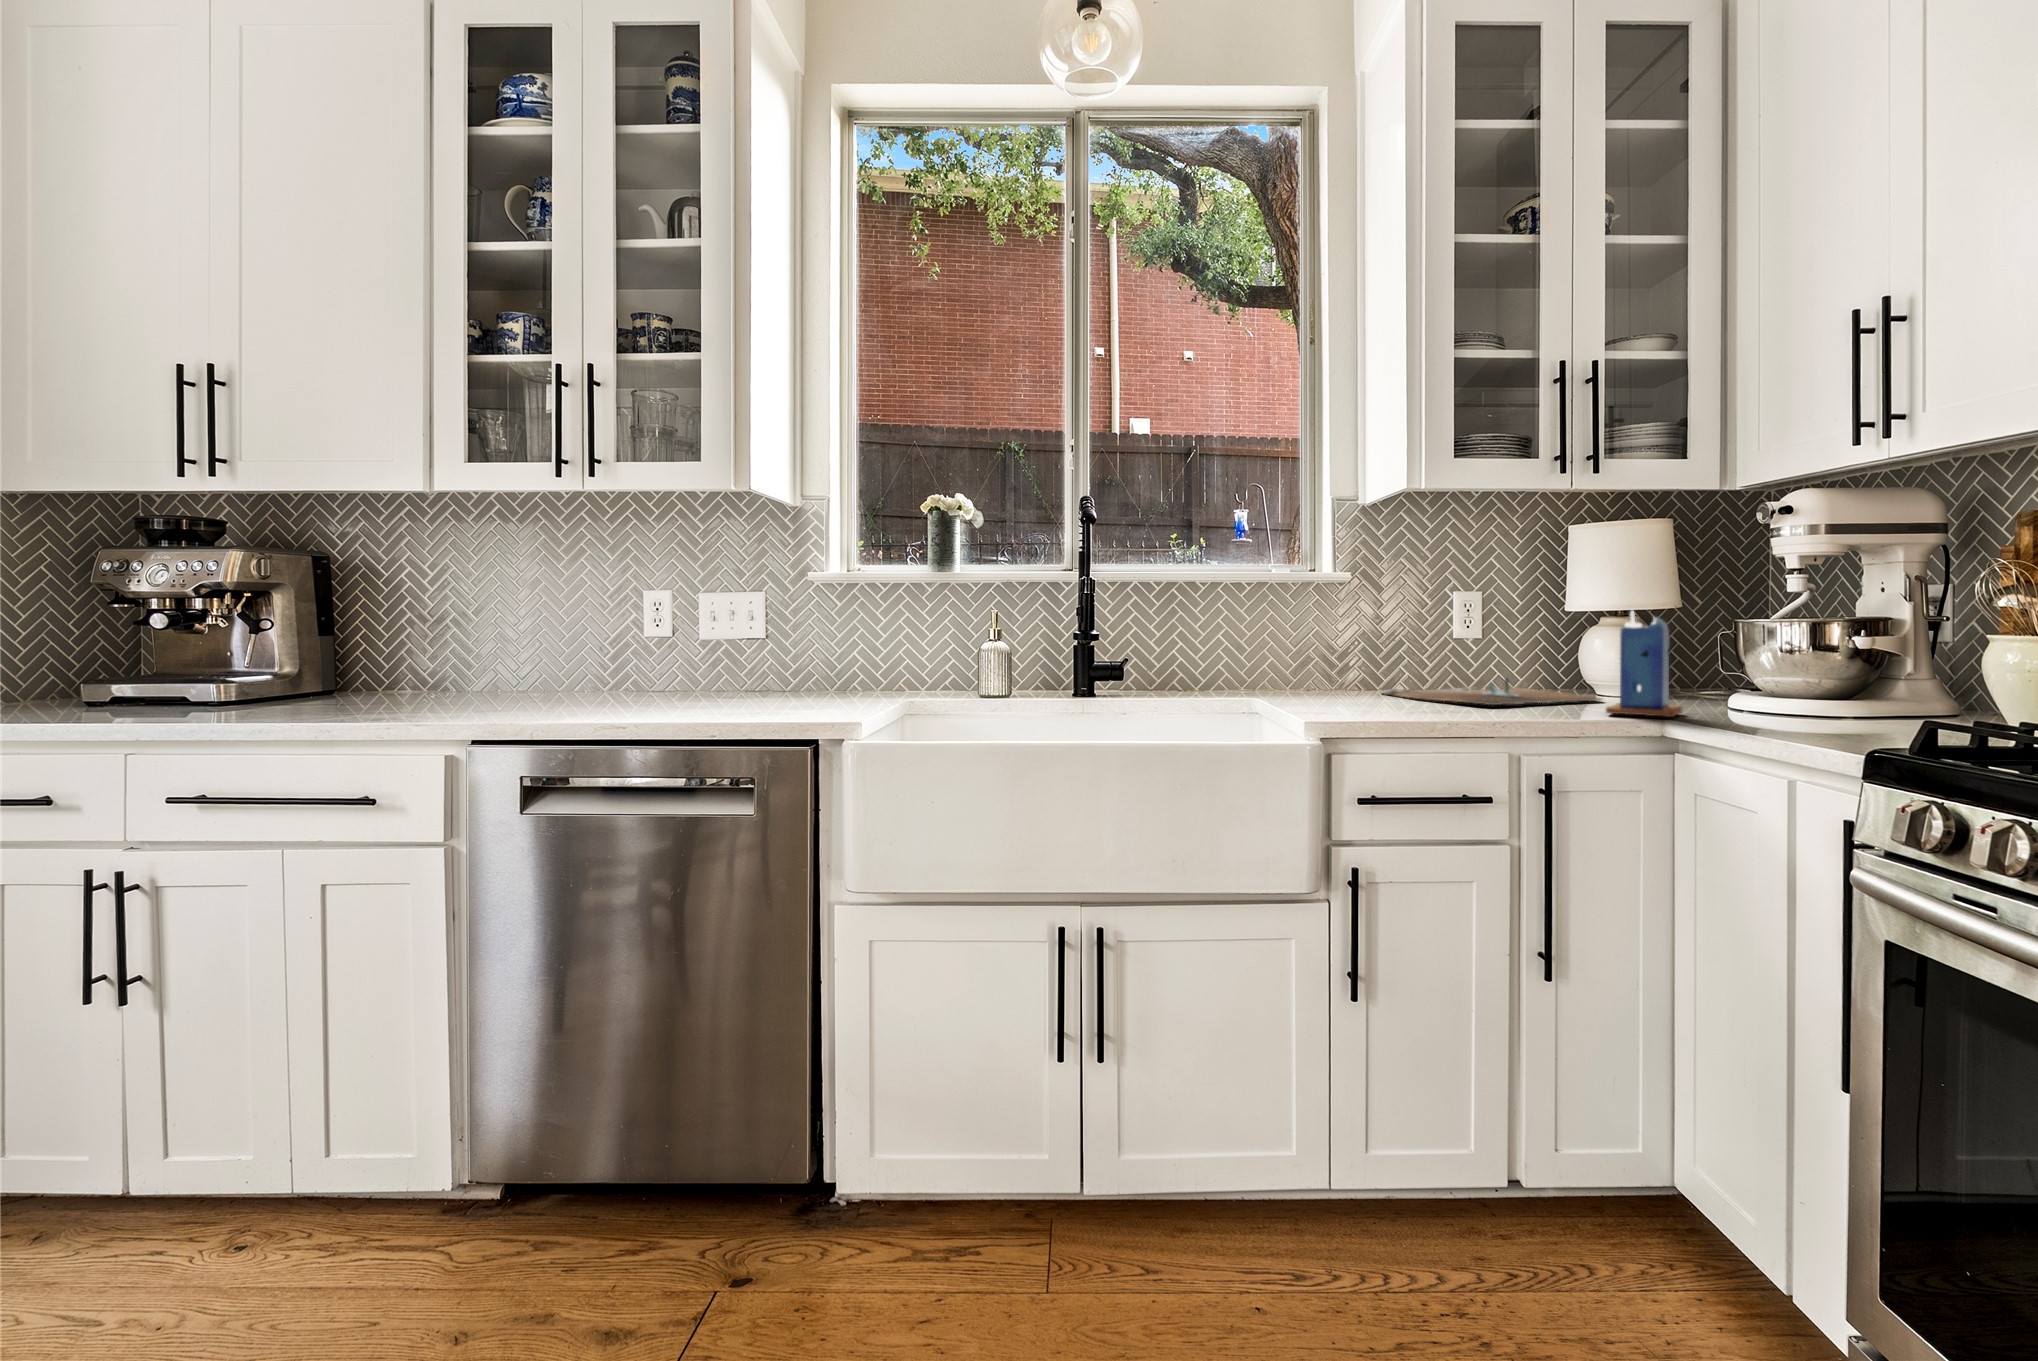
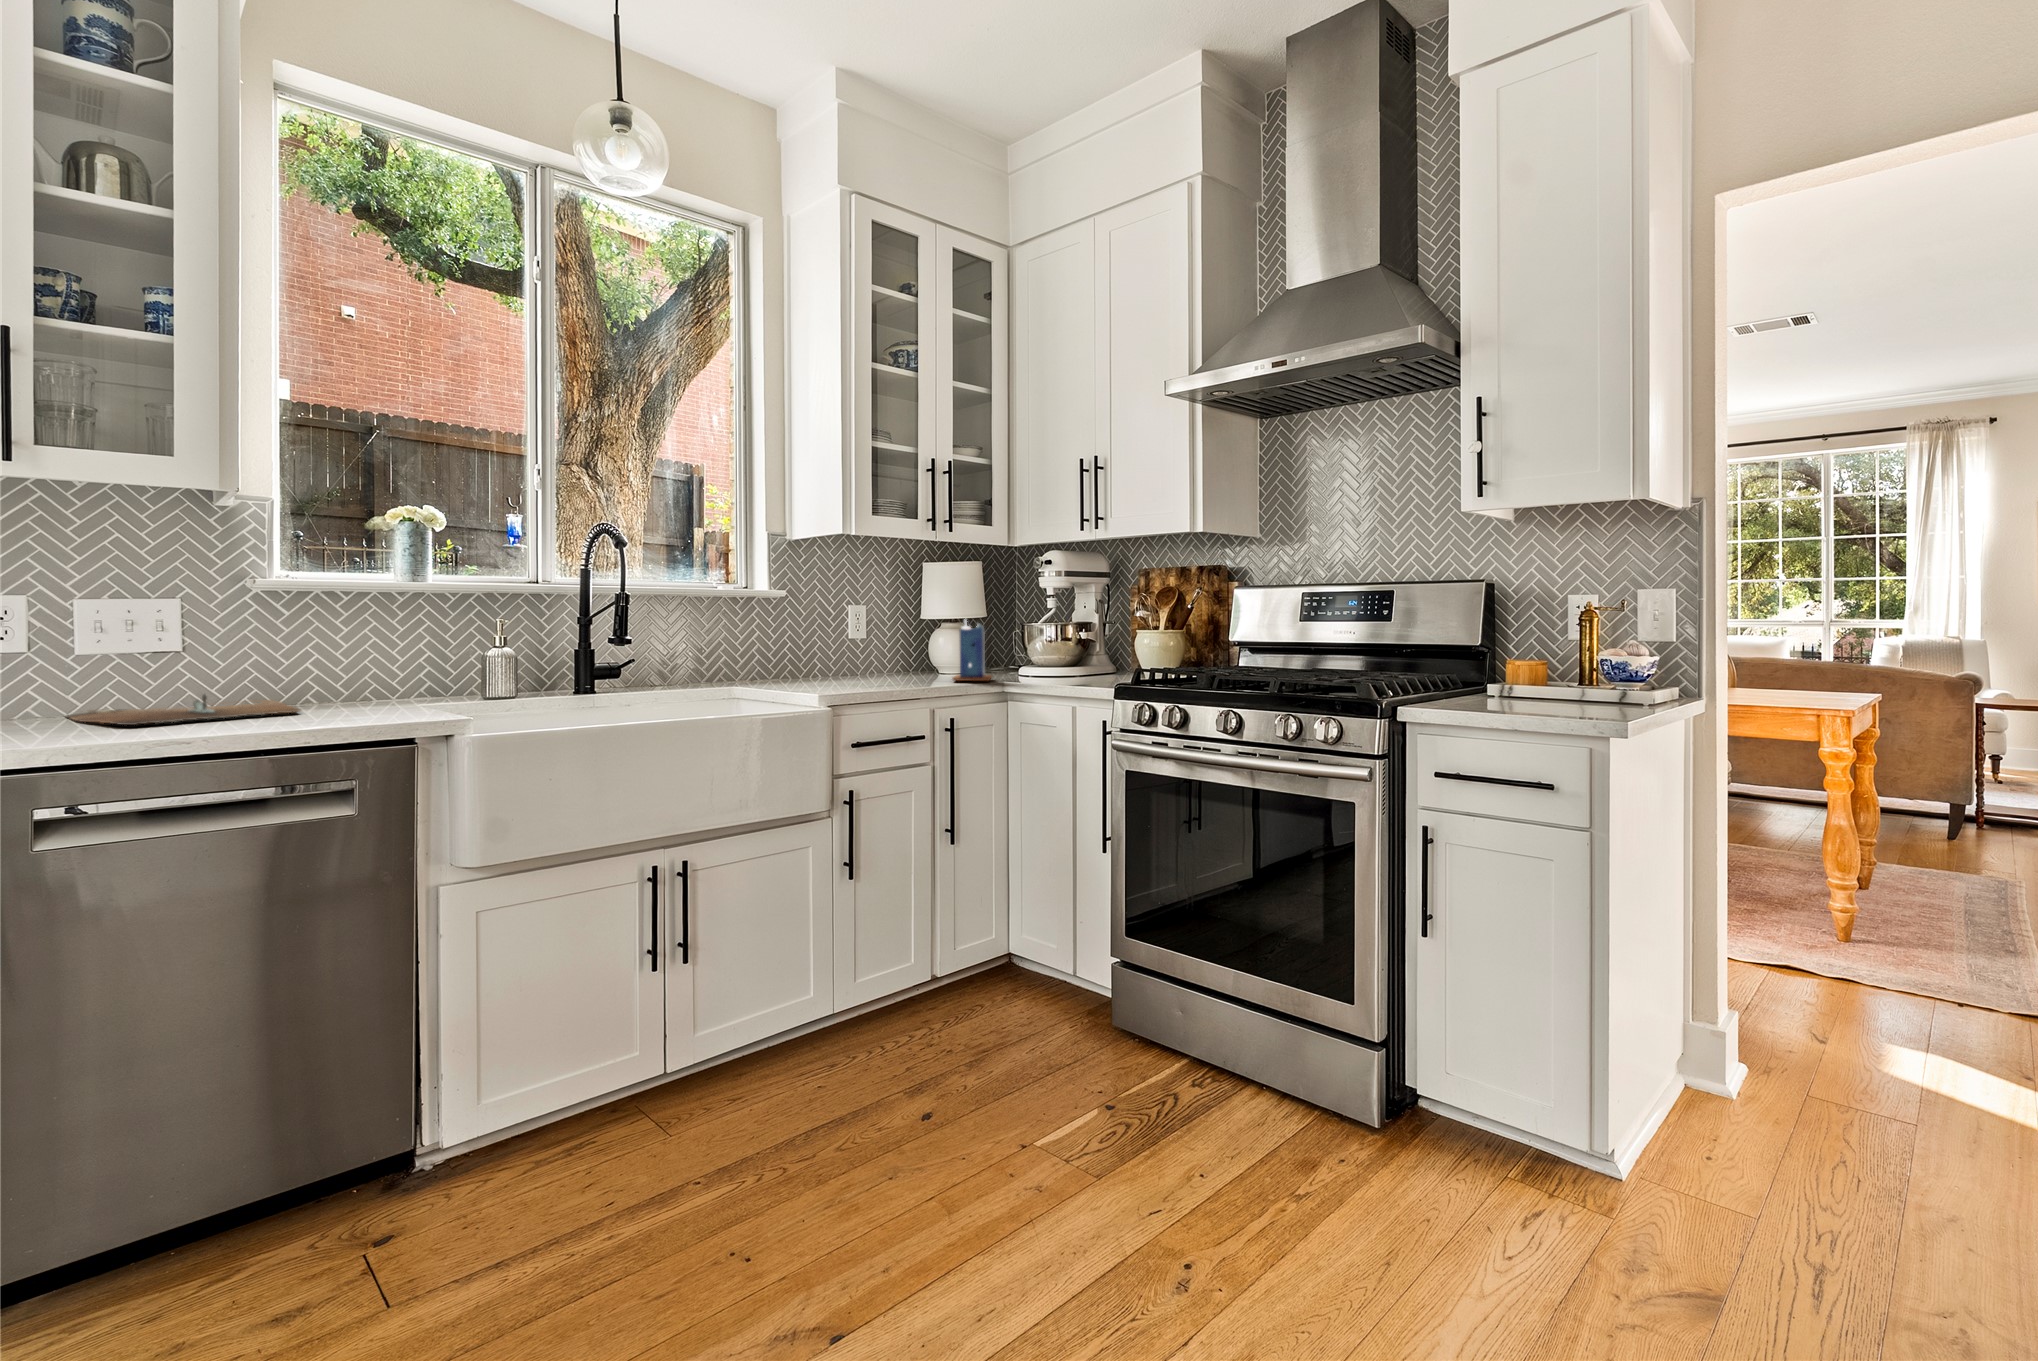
cutting board: present [1382,678,1602,705] -> present [66,694,300,725]

